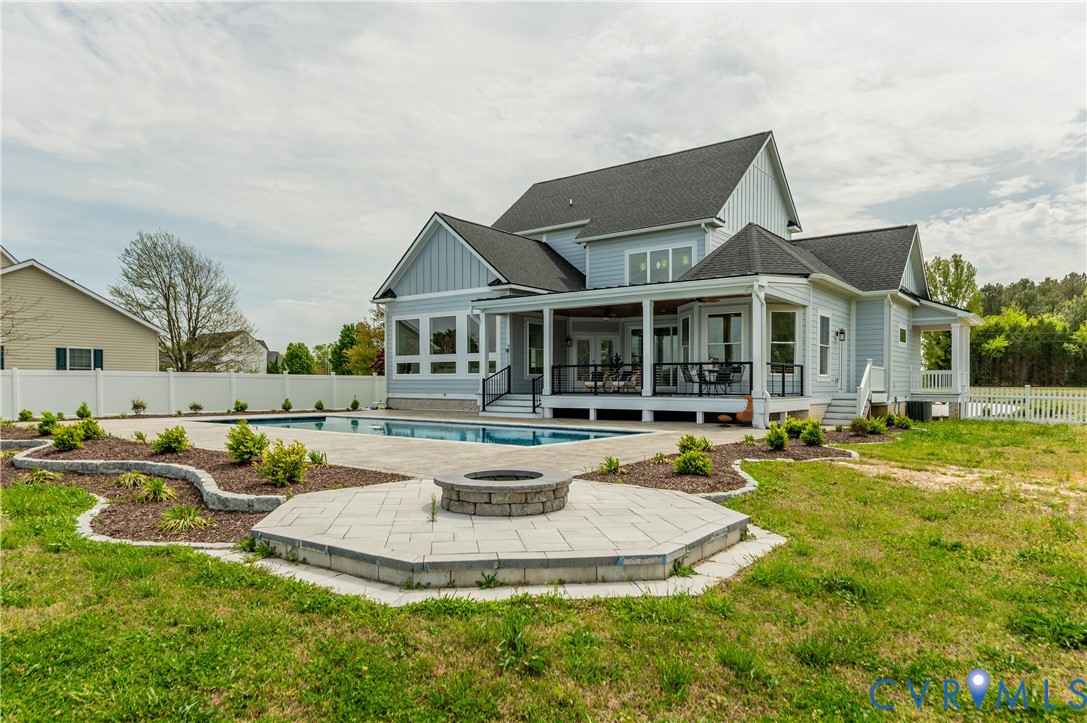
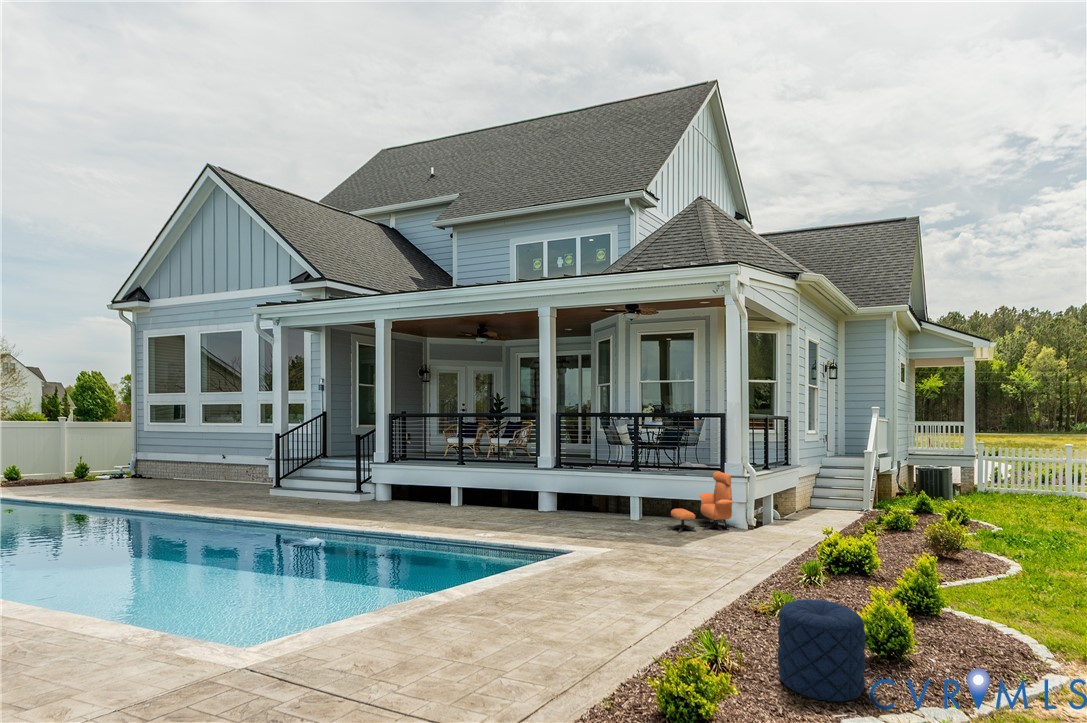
pouf: none [733,426,765,457] -> present [778,599,865,702]

